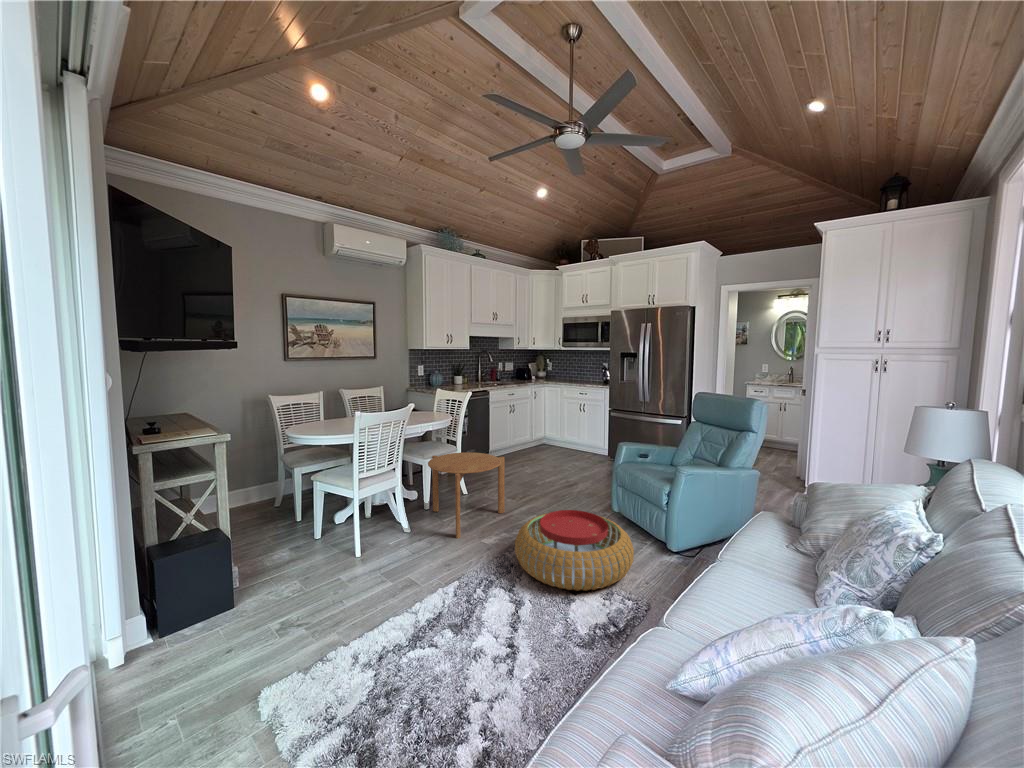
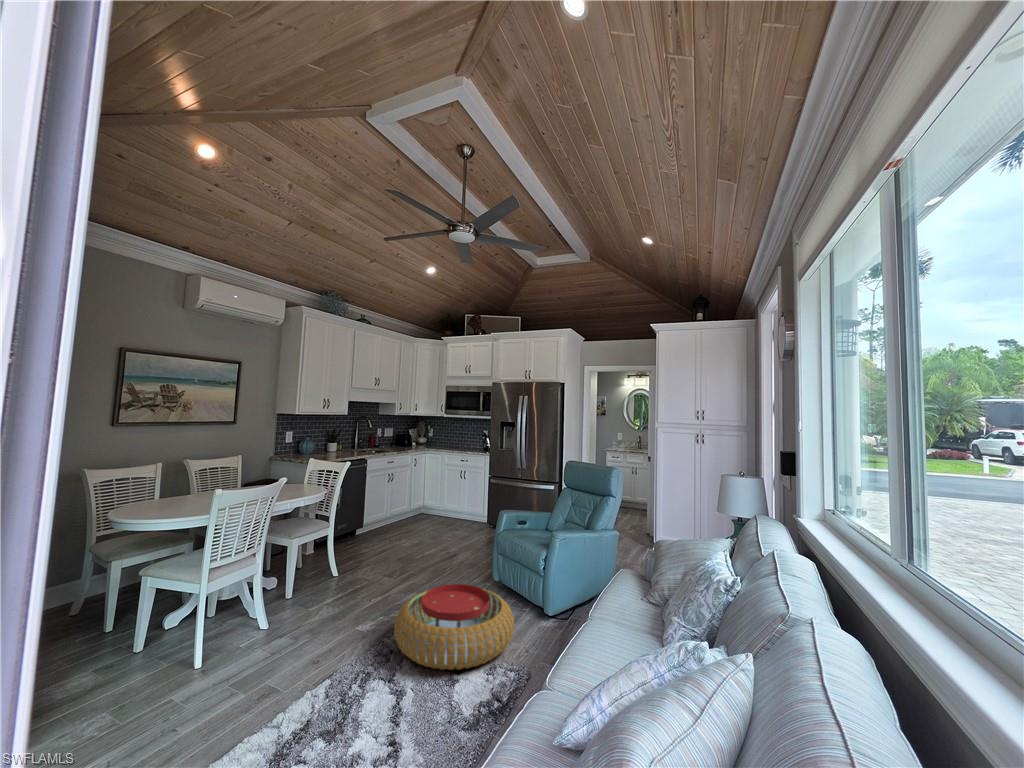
side table: present [428,452,505,539] -> none [296,529,383,628]

